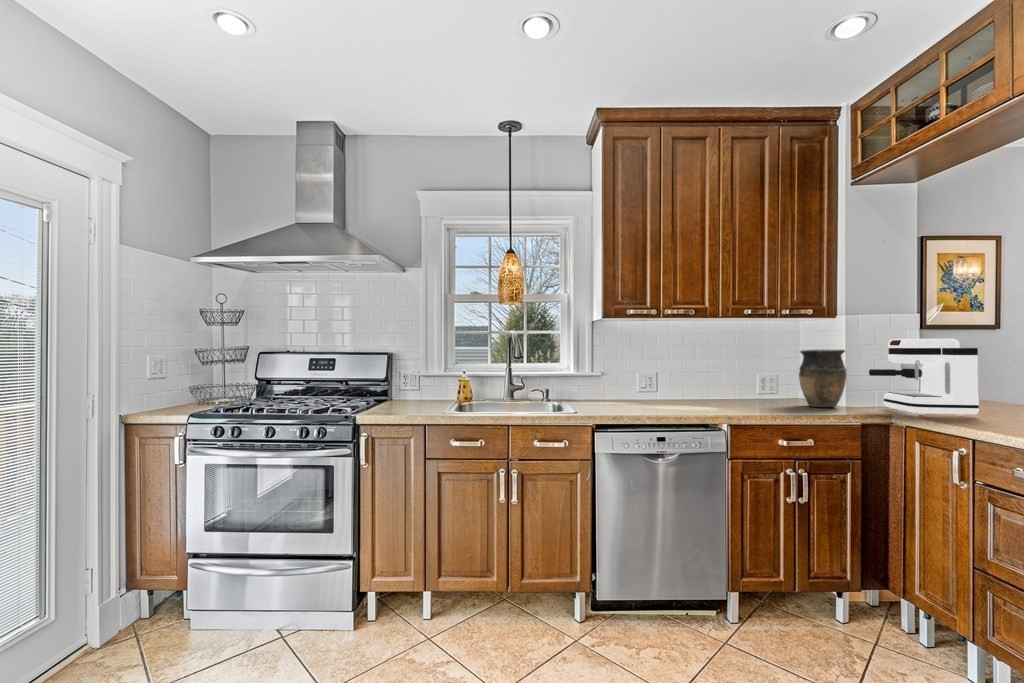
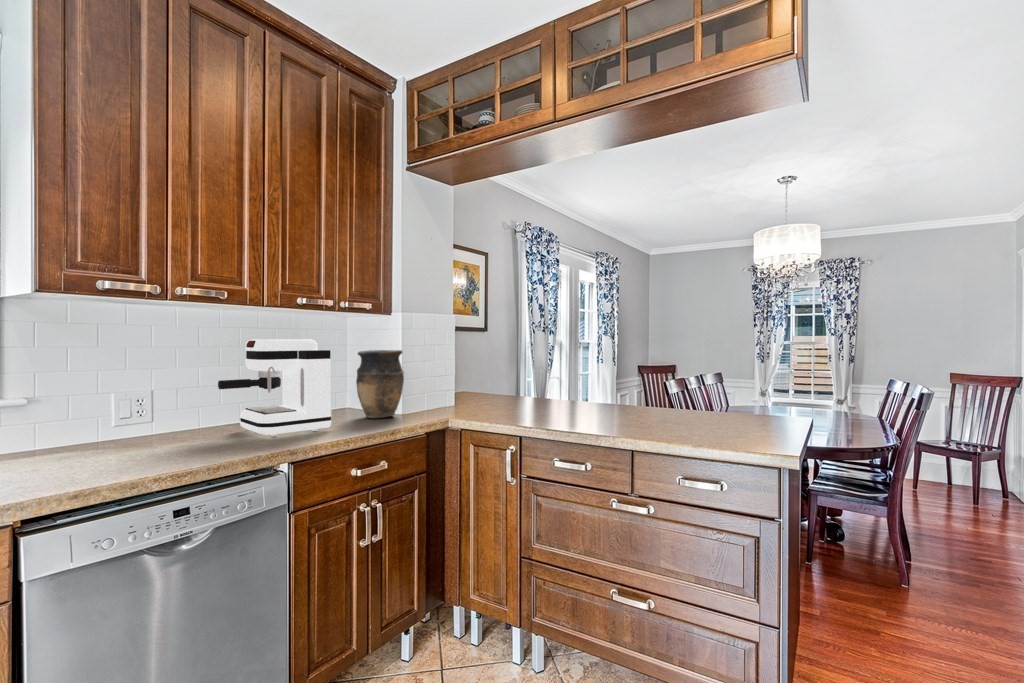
coffee maker: present [869,339,979,416] -> present [218,339,331,437]

